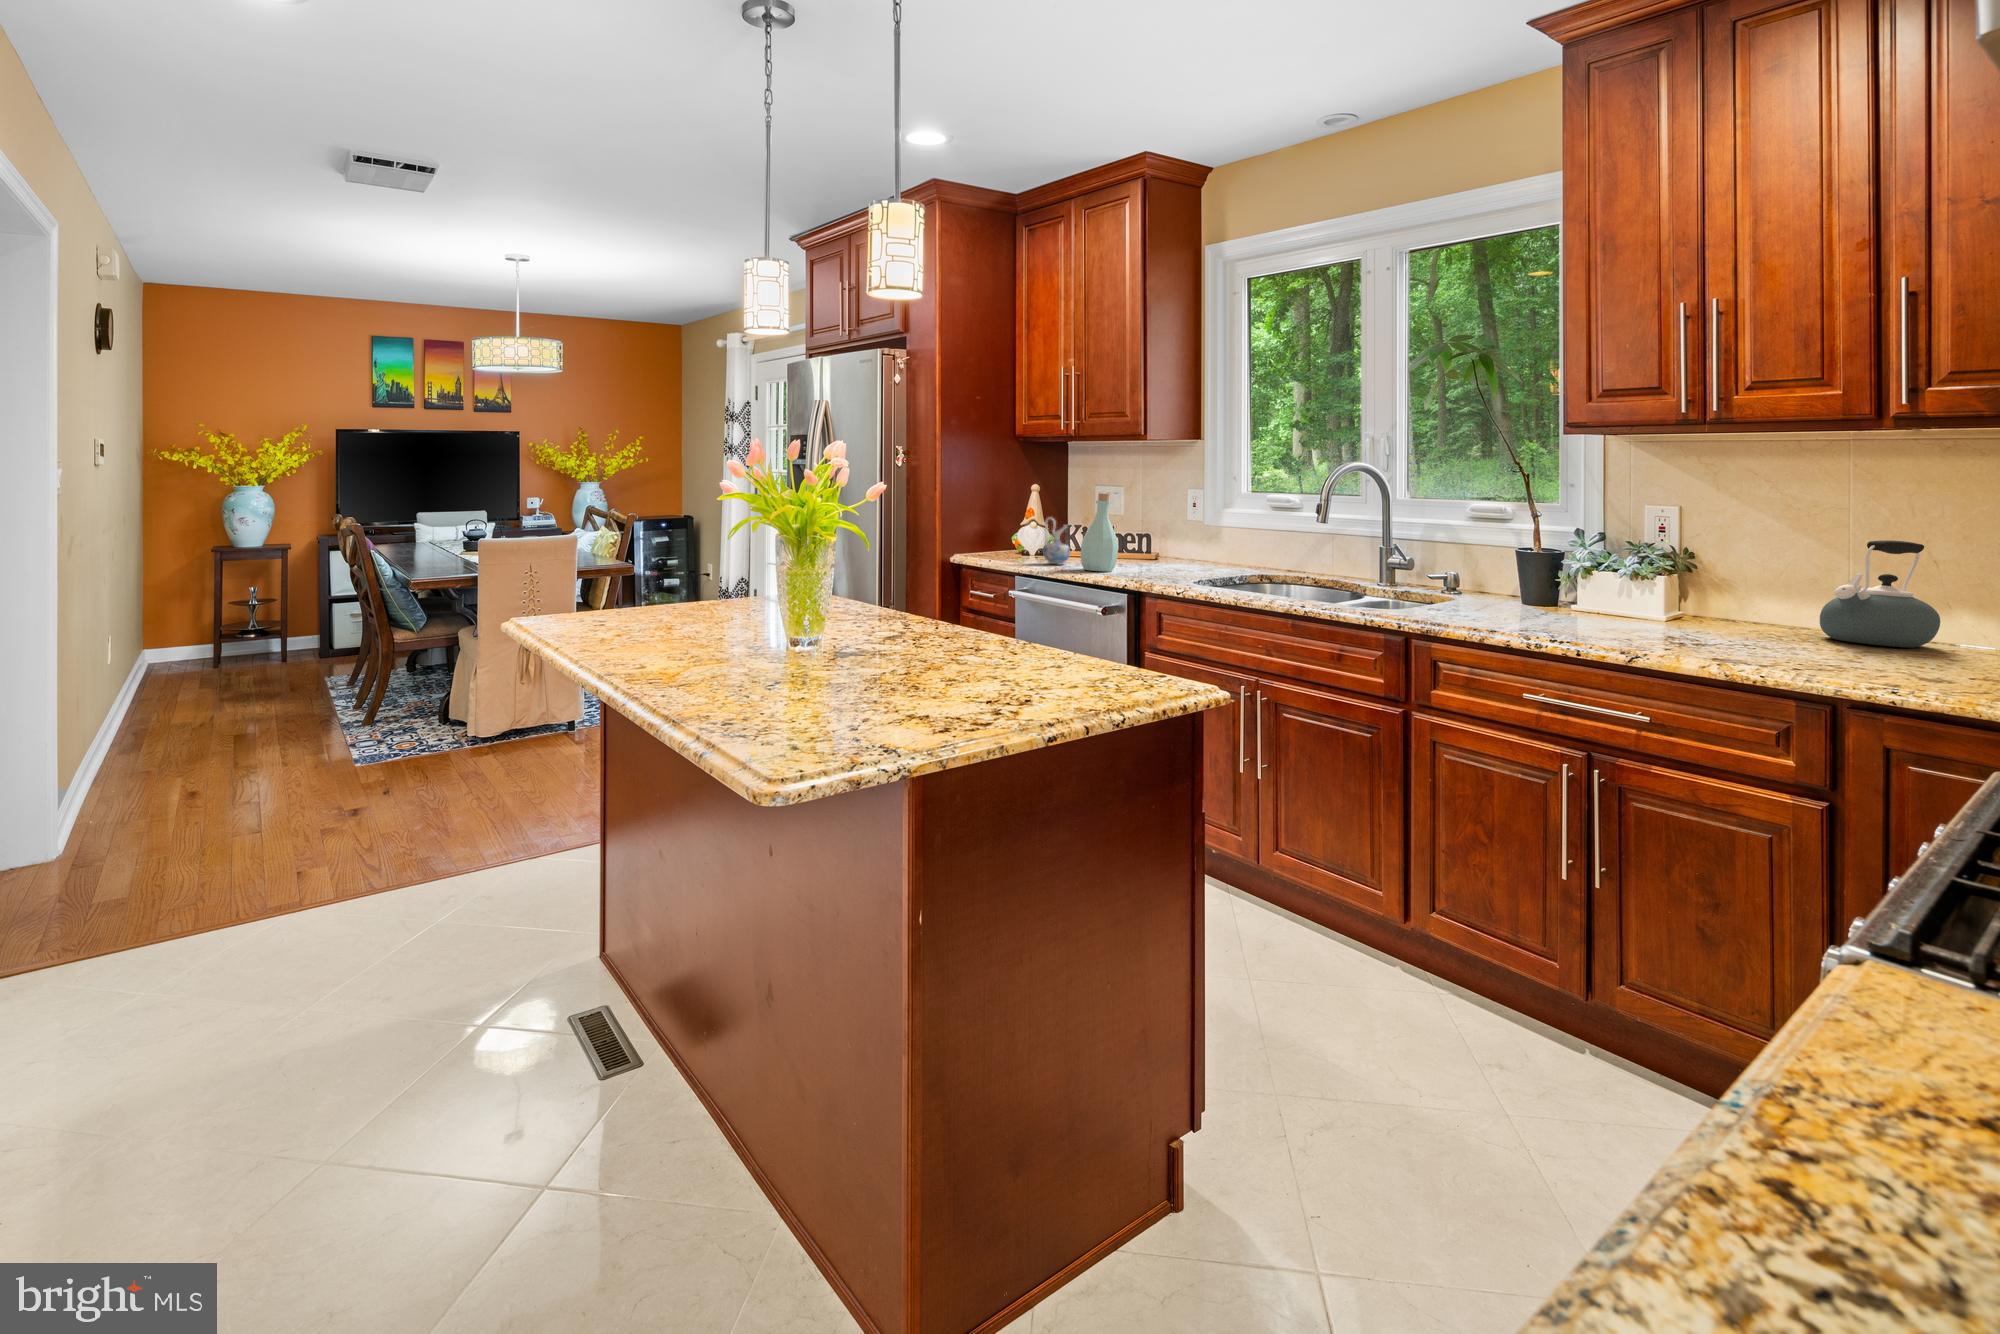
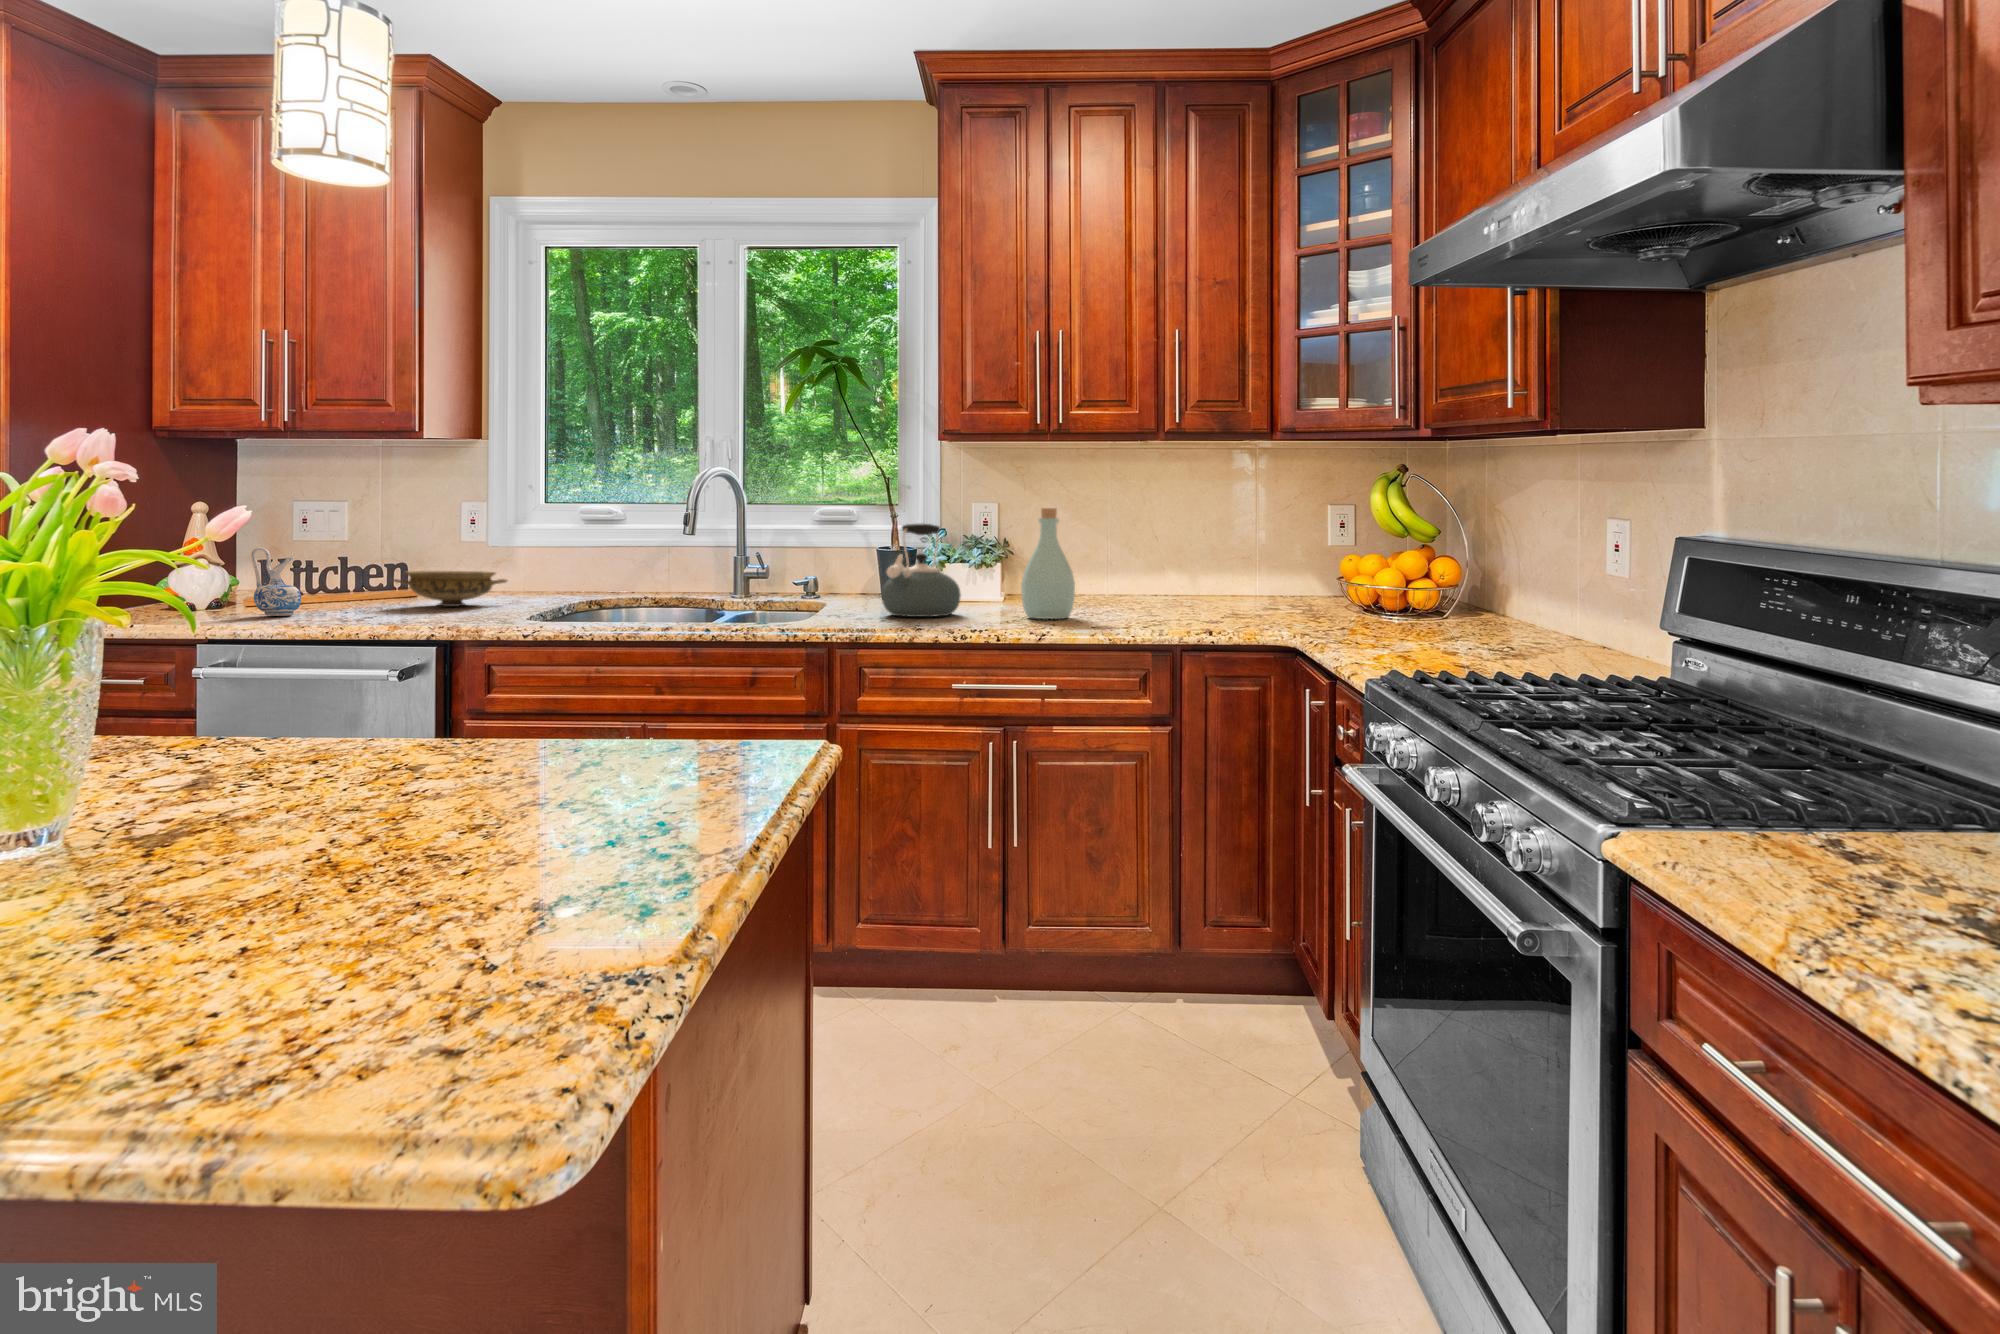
bottle: present [1081,493,1118,572] -> present [1021,508,1075,619]
ceramic bowl: none [1130,540,1208,569] -> present [393,571,507,606]
kettle: present [1820,540,1940,648] -> present [882,524,961,617]

